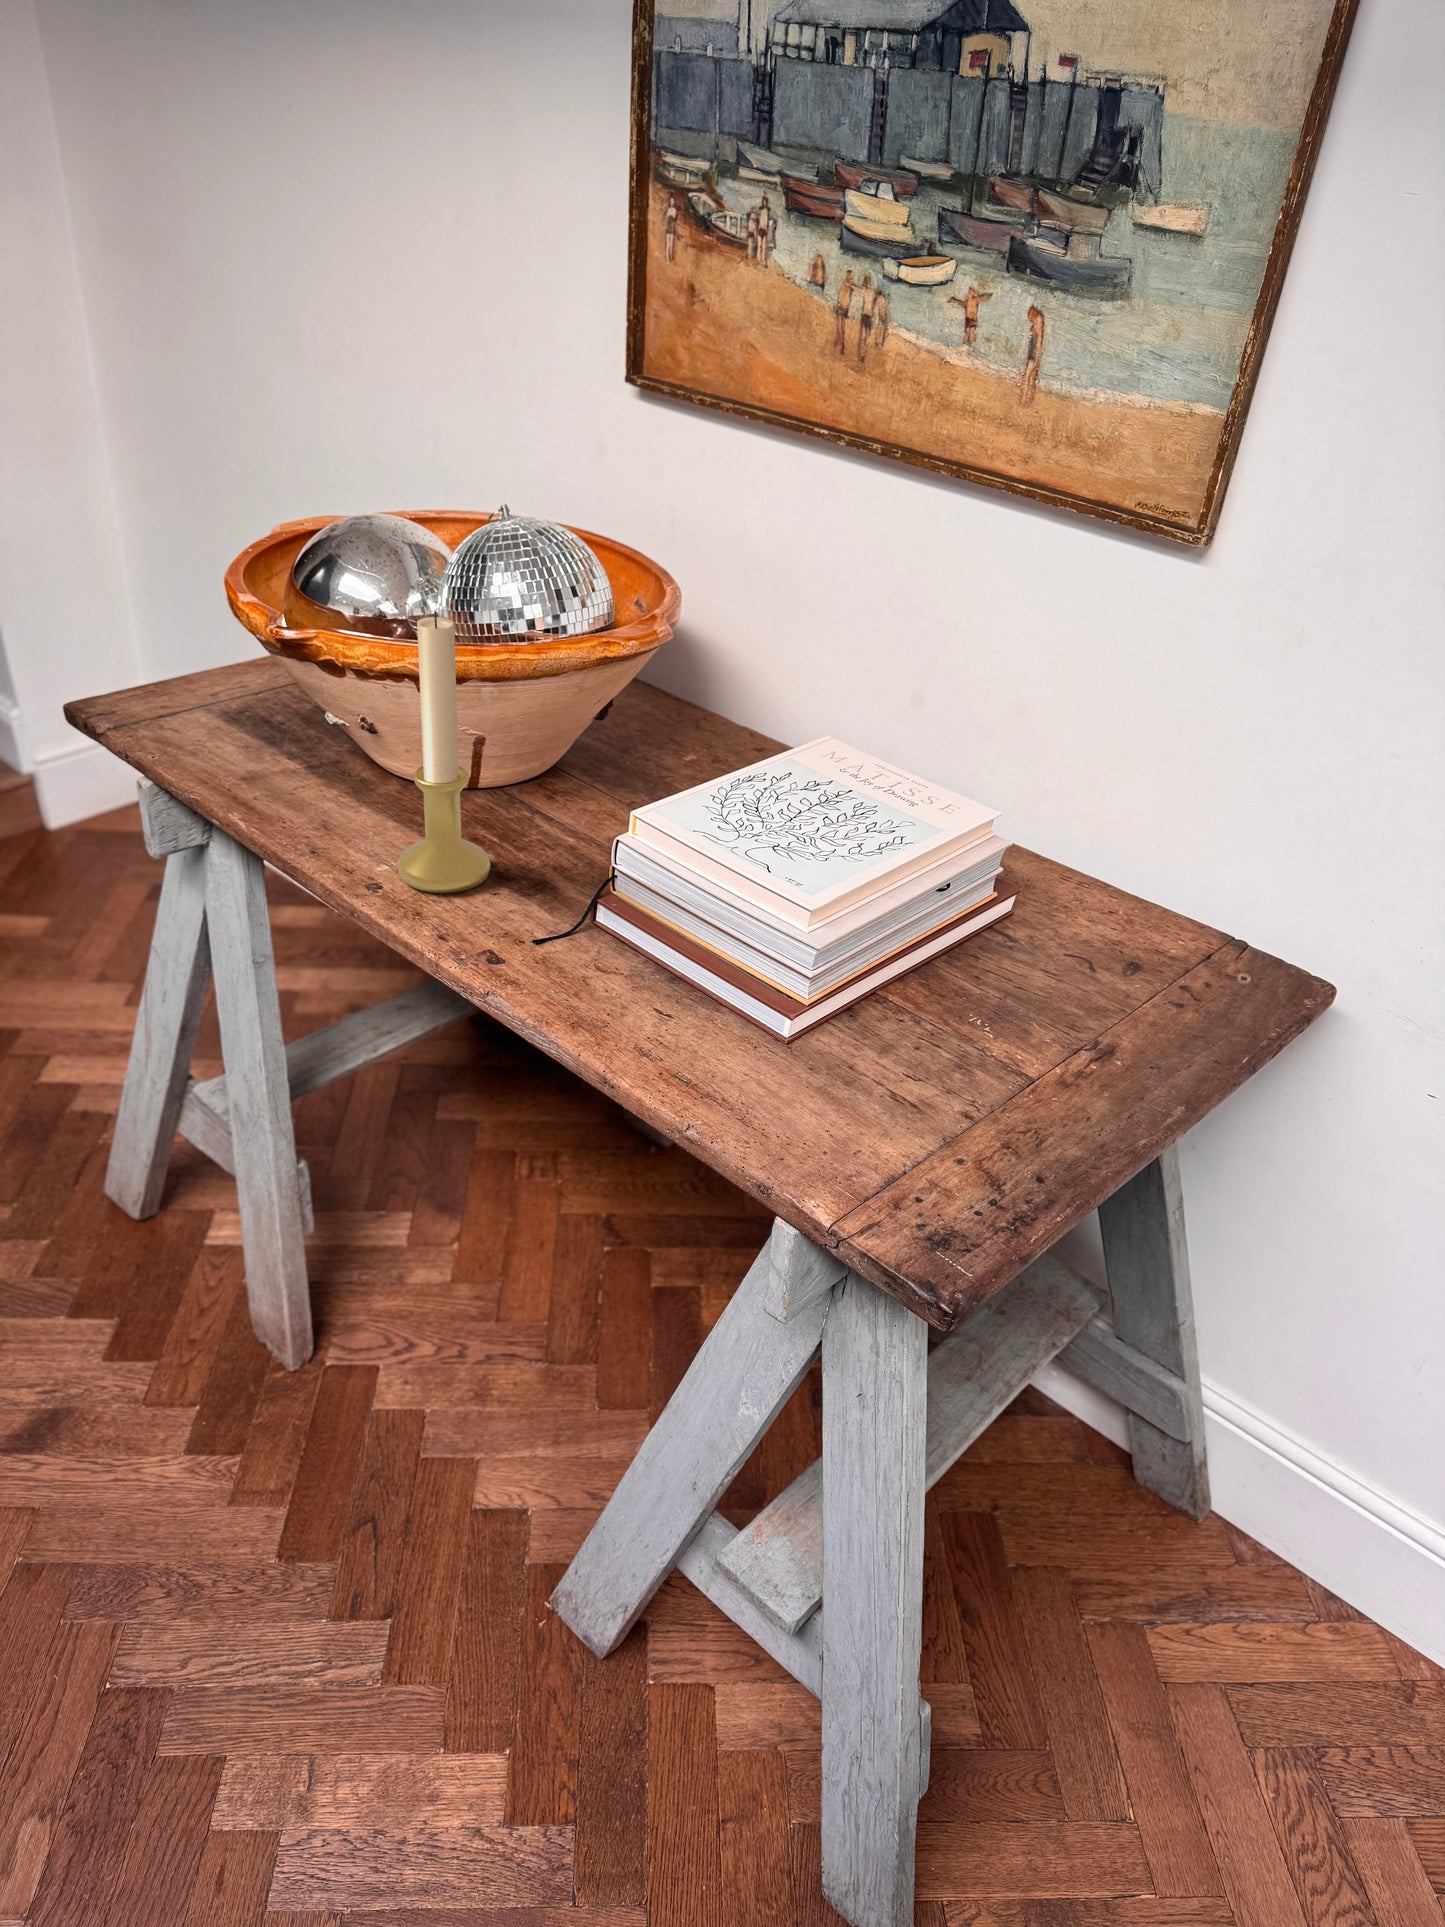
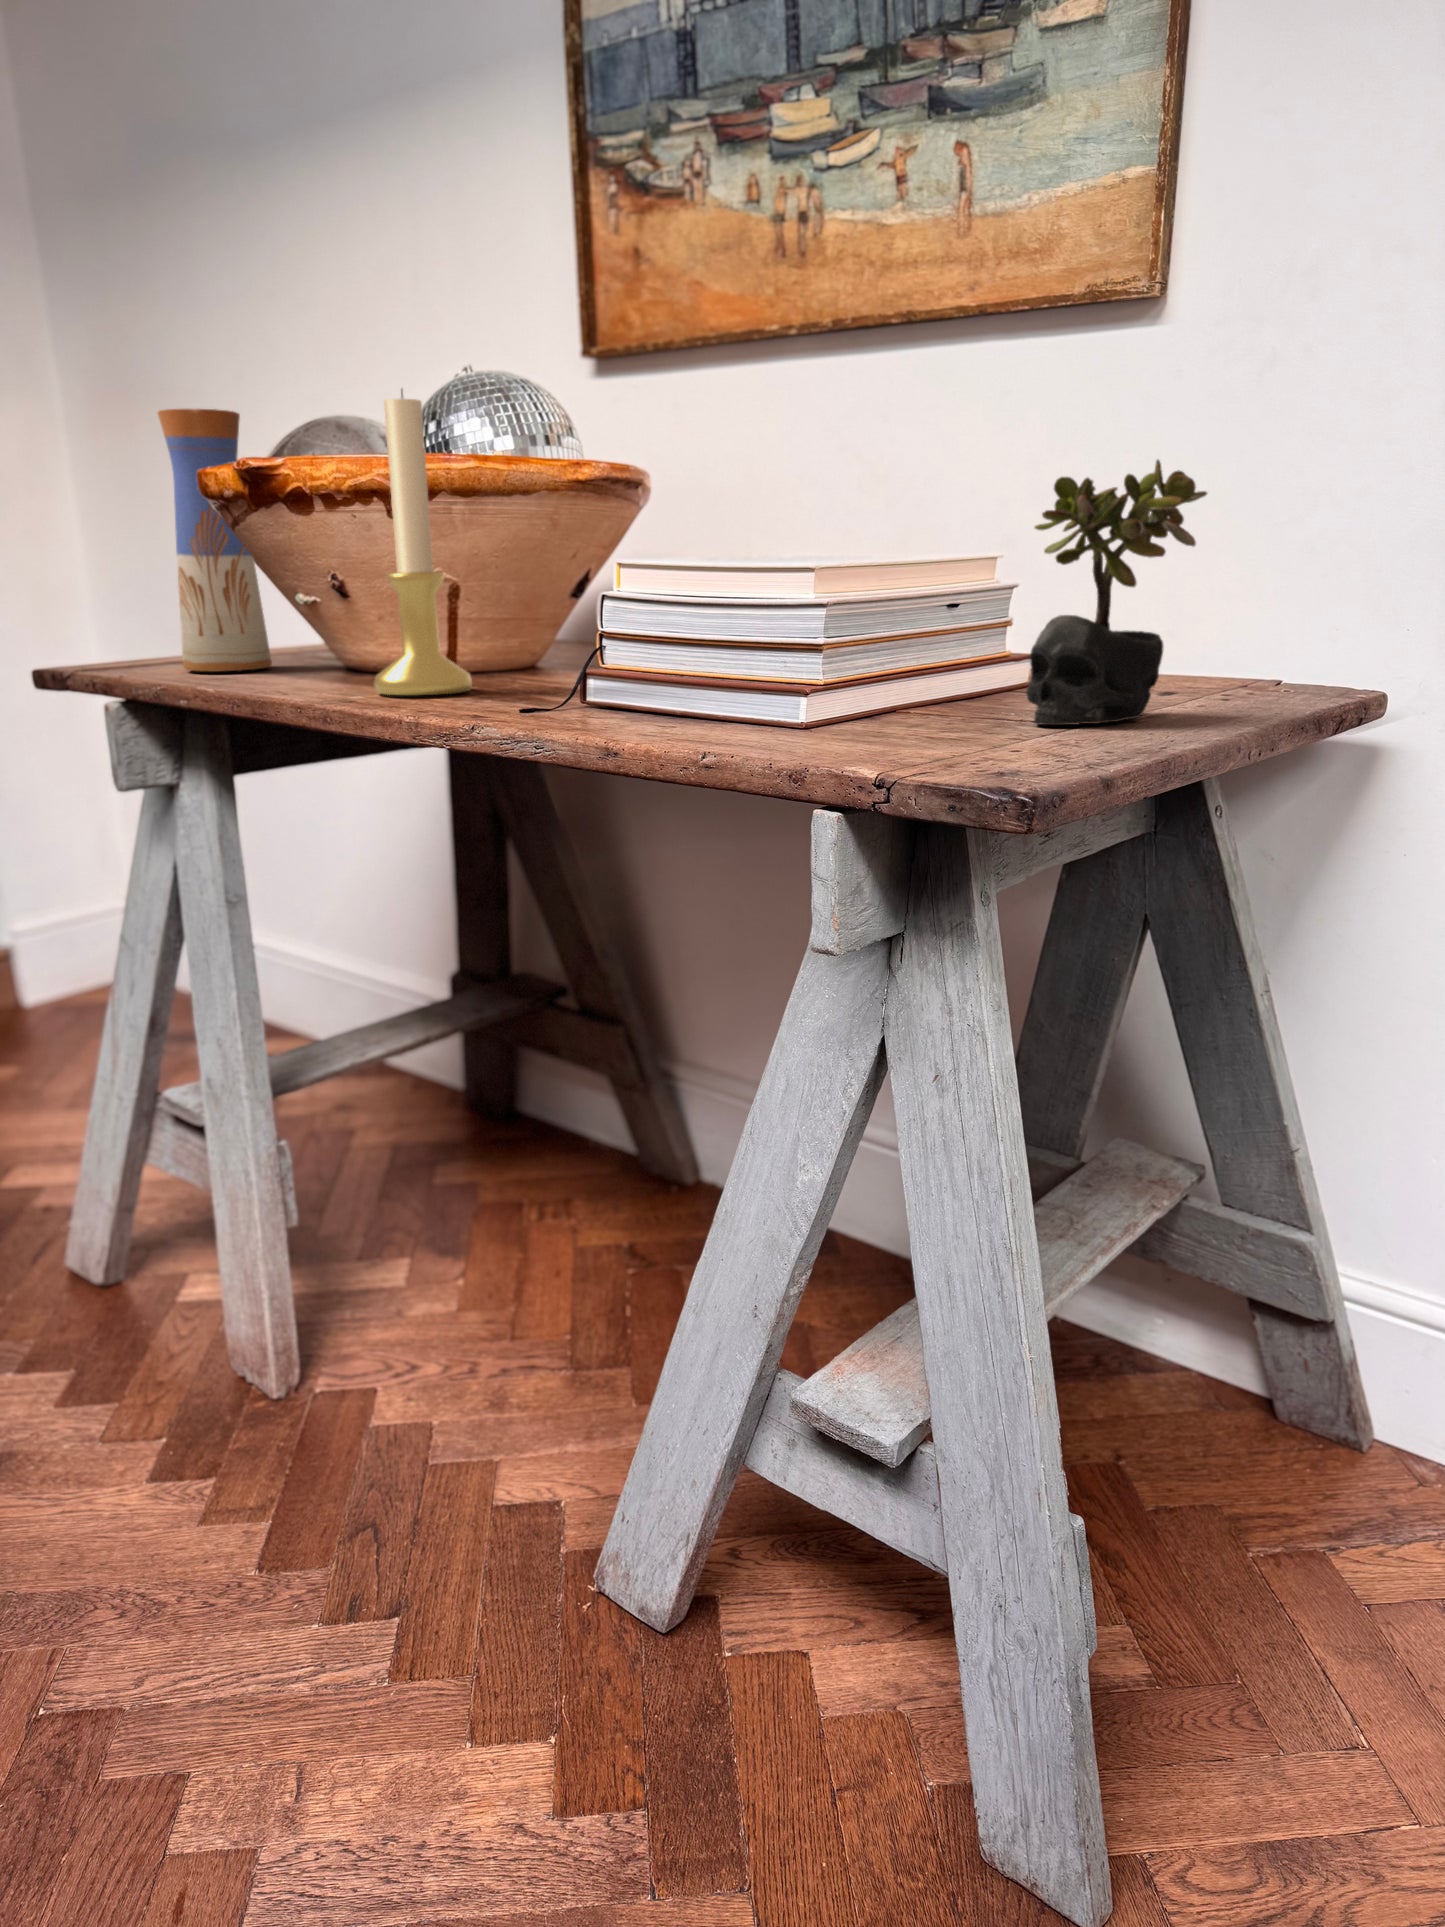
vase: none [189,506,300,766] -> present [158,409,272,671]
succulent plant: none [992,859,1186,1087] -> present [1026,460,1208,725]

